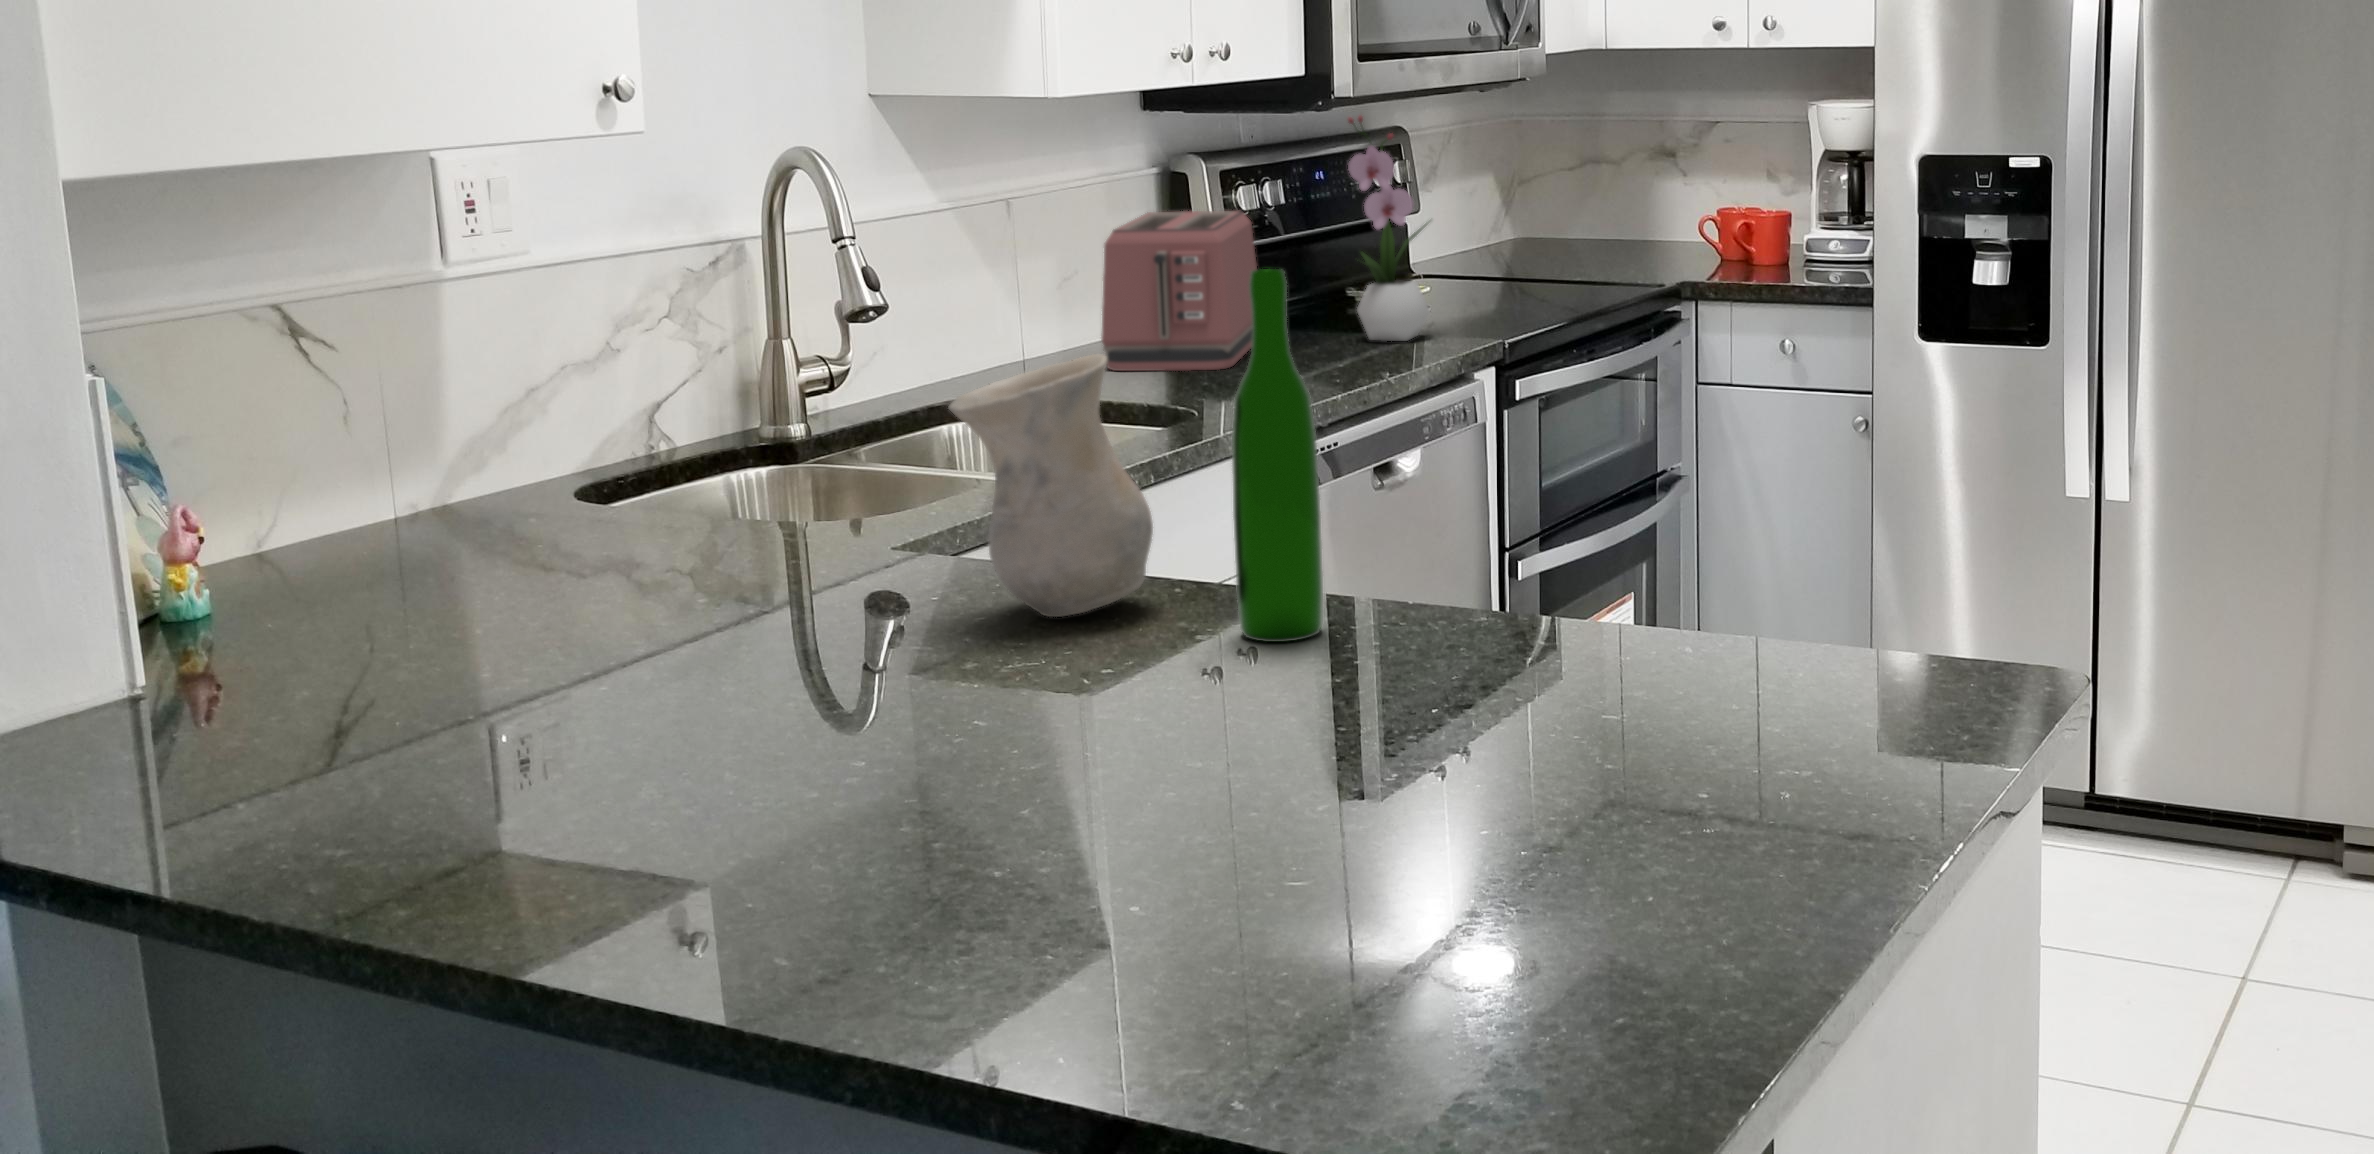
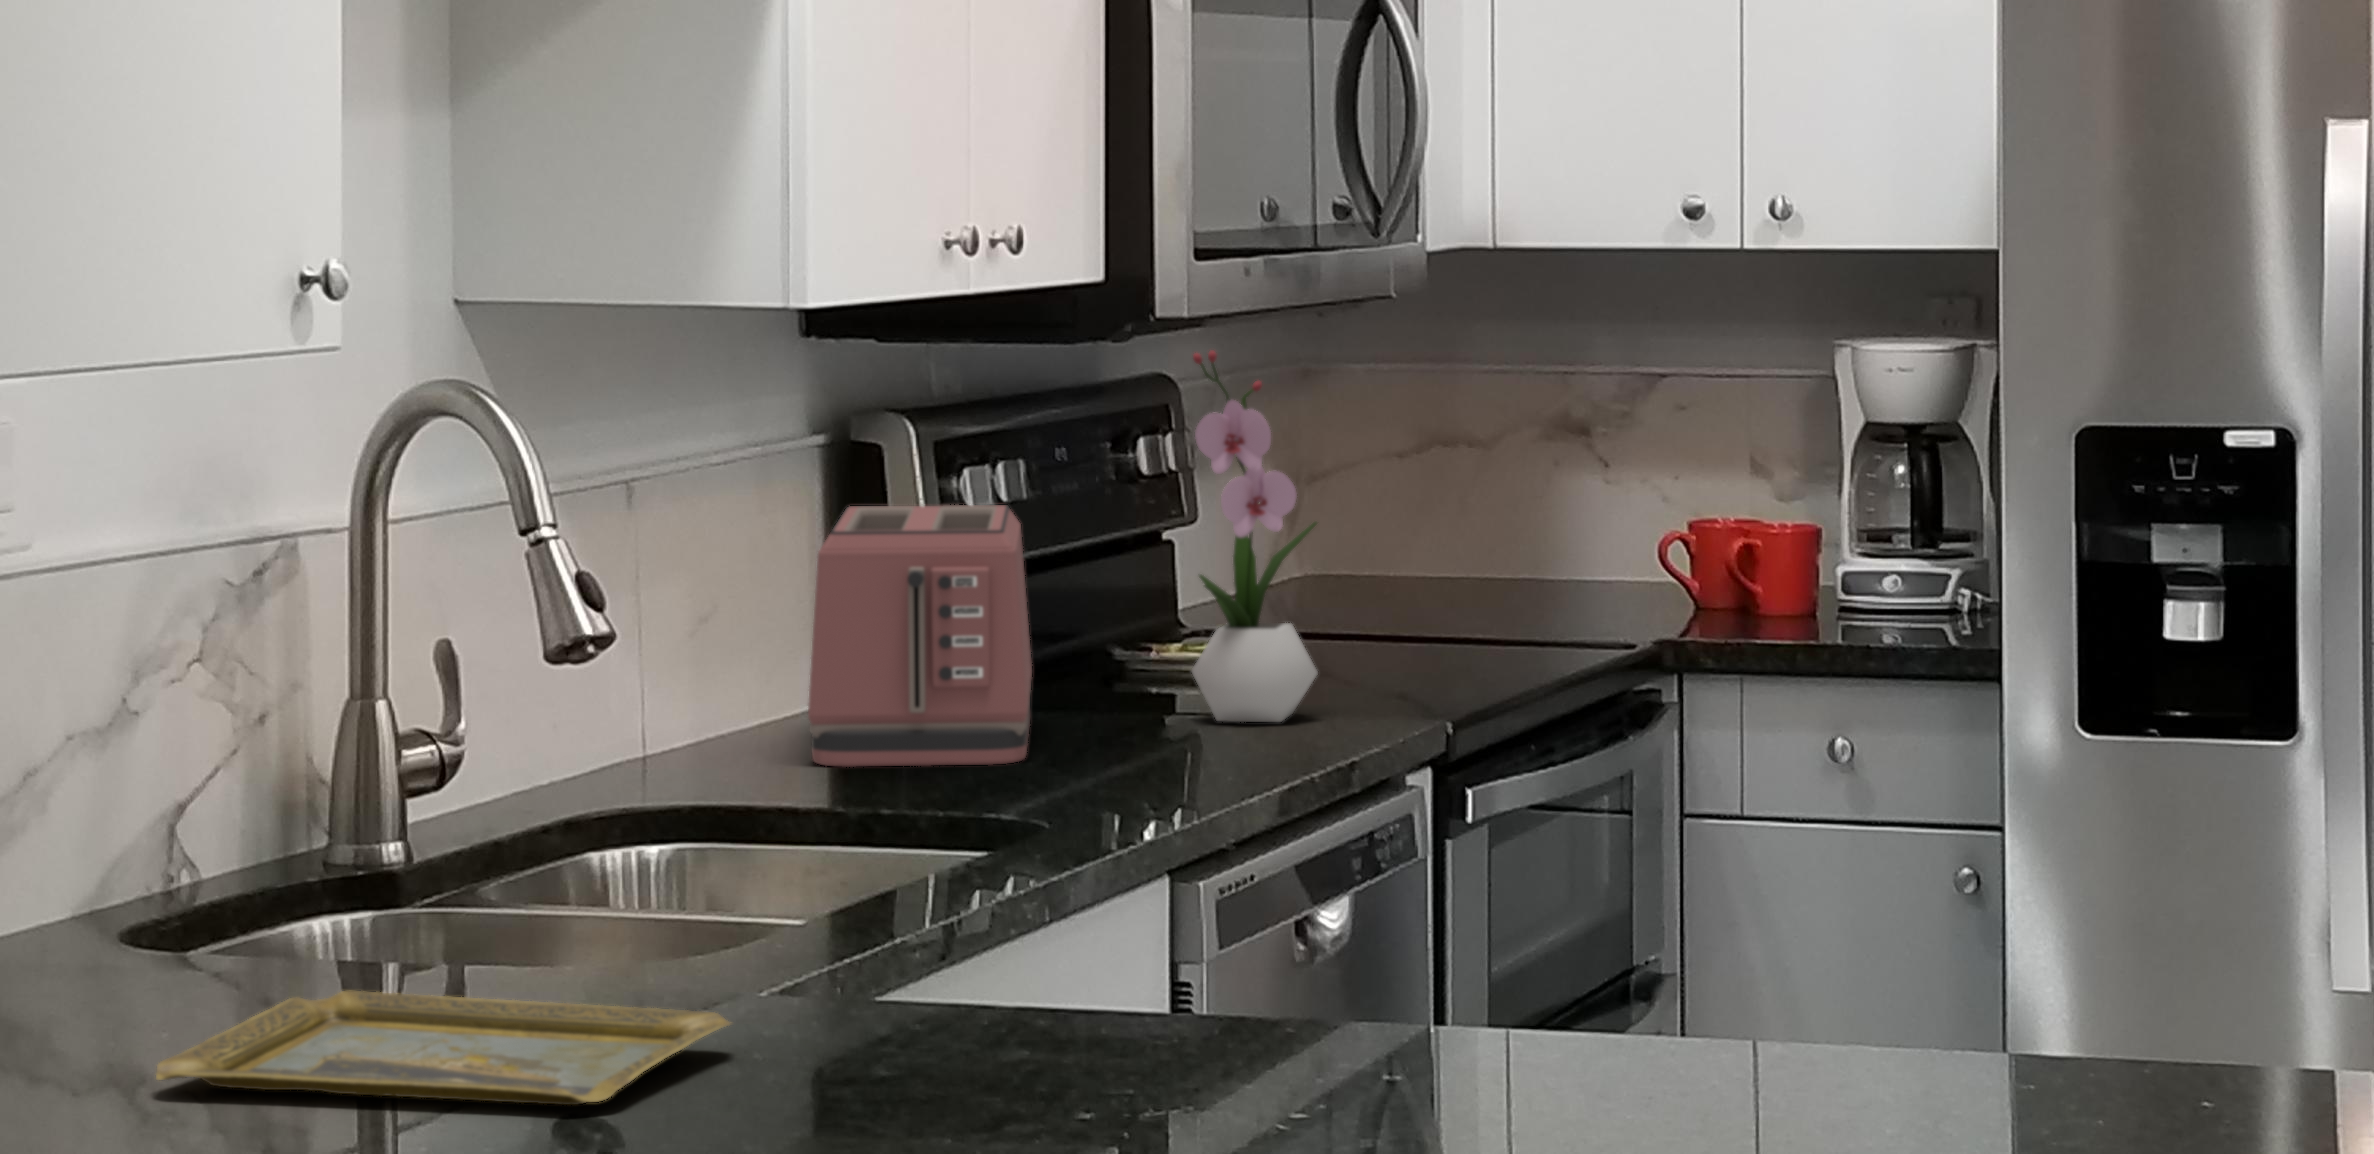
wine bottle: present [1232,269,1323,642] -> none [1455,548,1581,1107]
vase: present [949,354,1153,617] -> none [990,681,1289,1082]
tray: none [456,541,832,627] -> present [156,991,731,1105]

